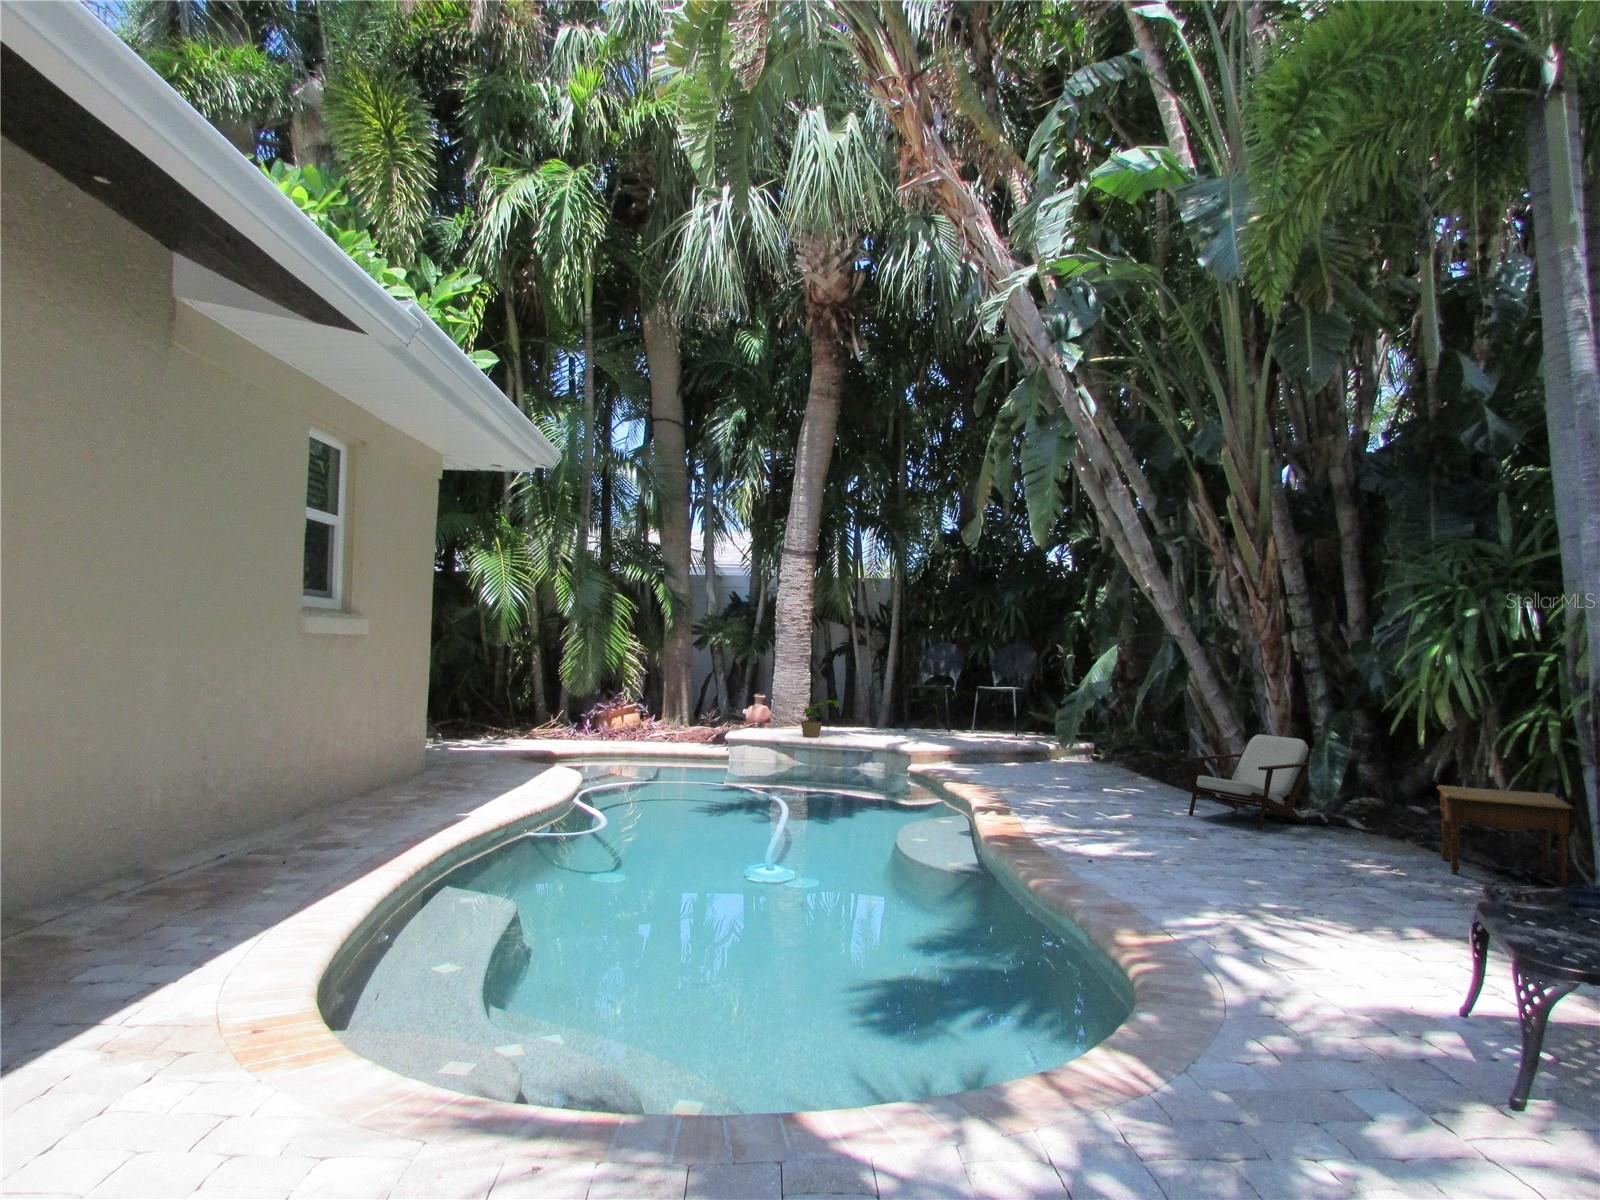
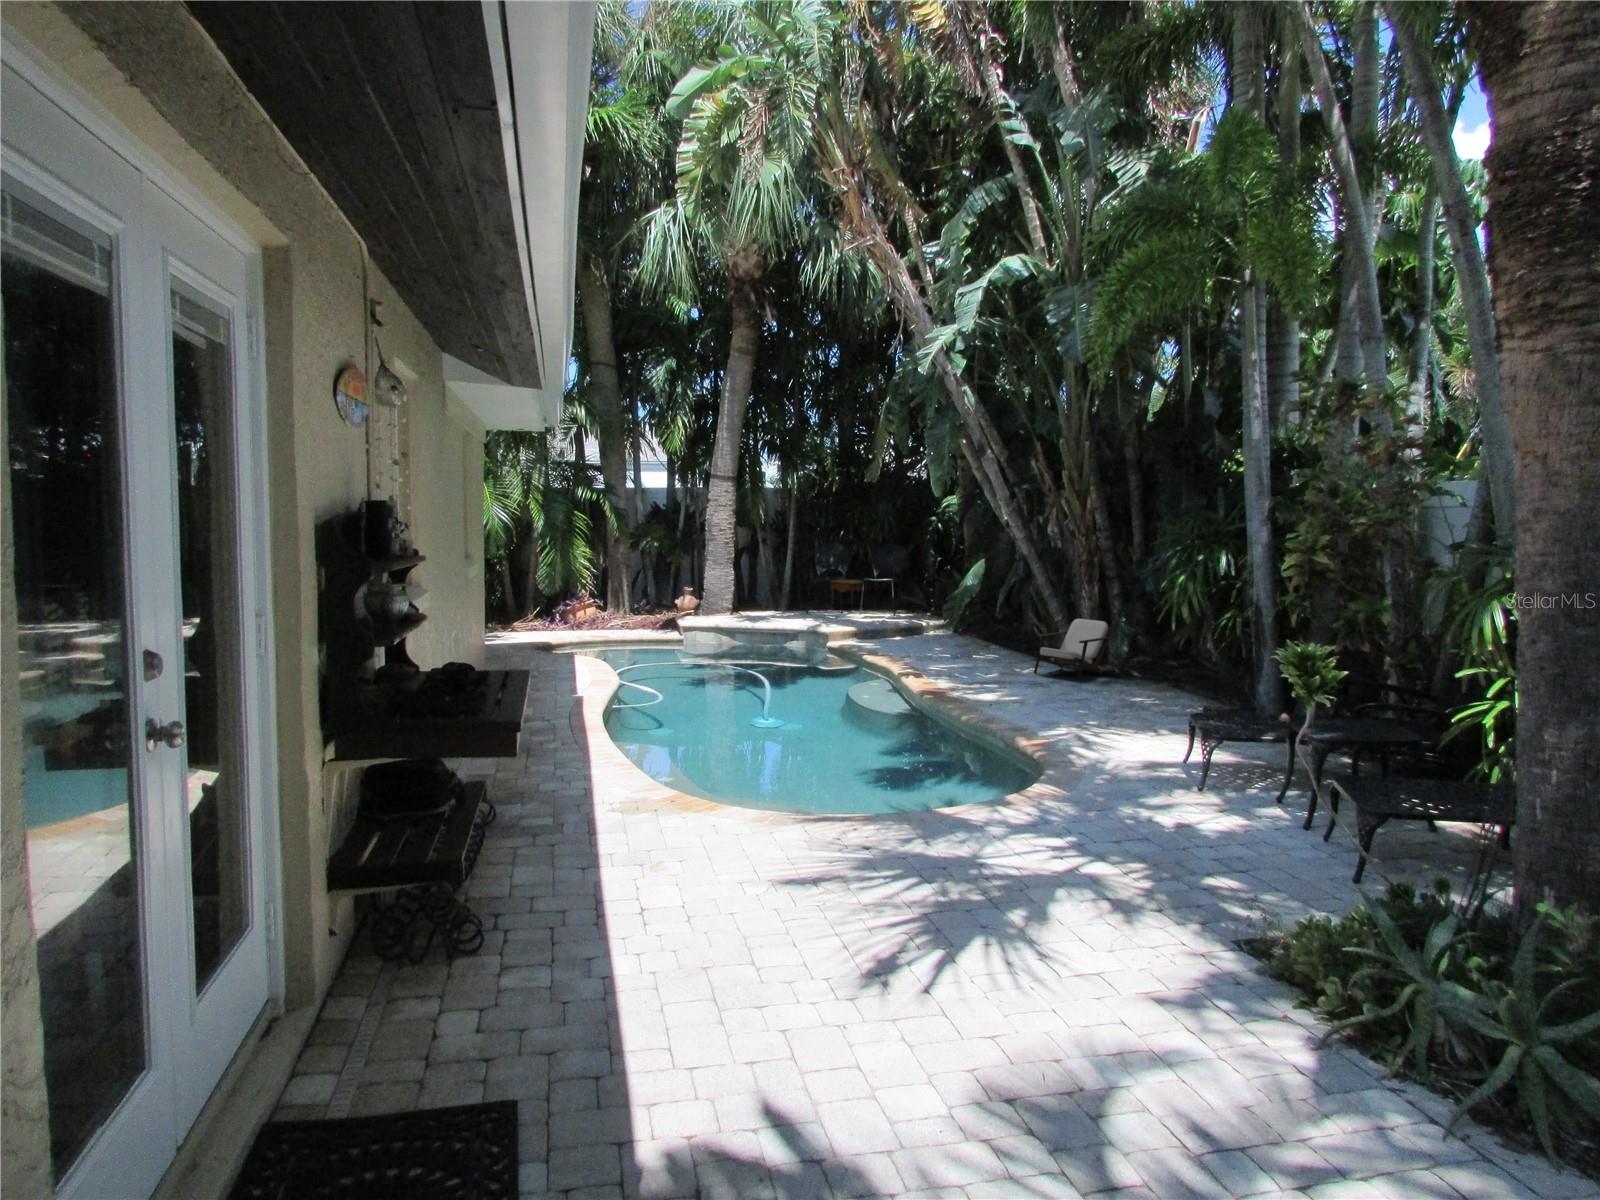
potted plant: present [801,700,840,737] -> none [727,593,759,624]
side table: present [1437,785,1573,886] -> present [831,580,867,607]

